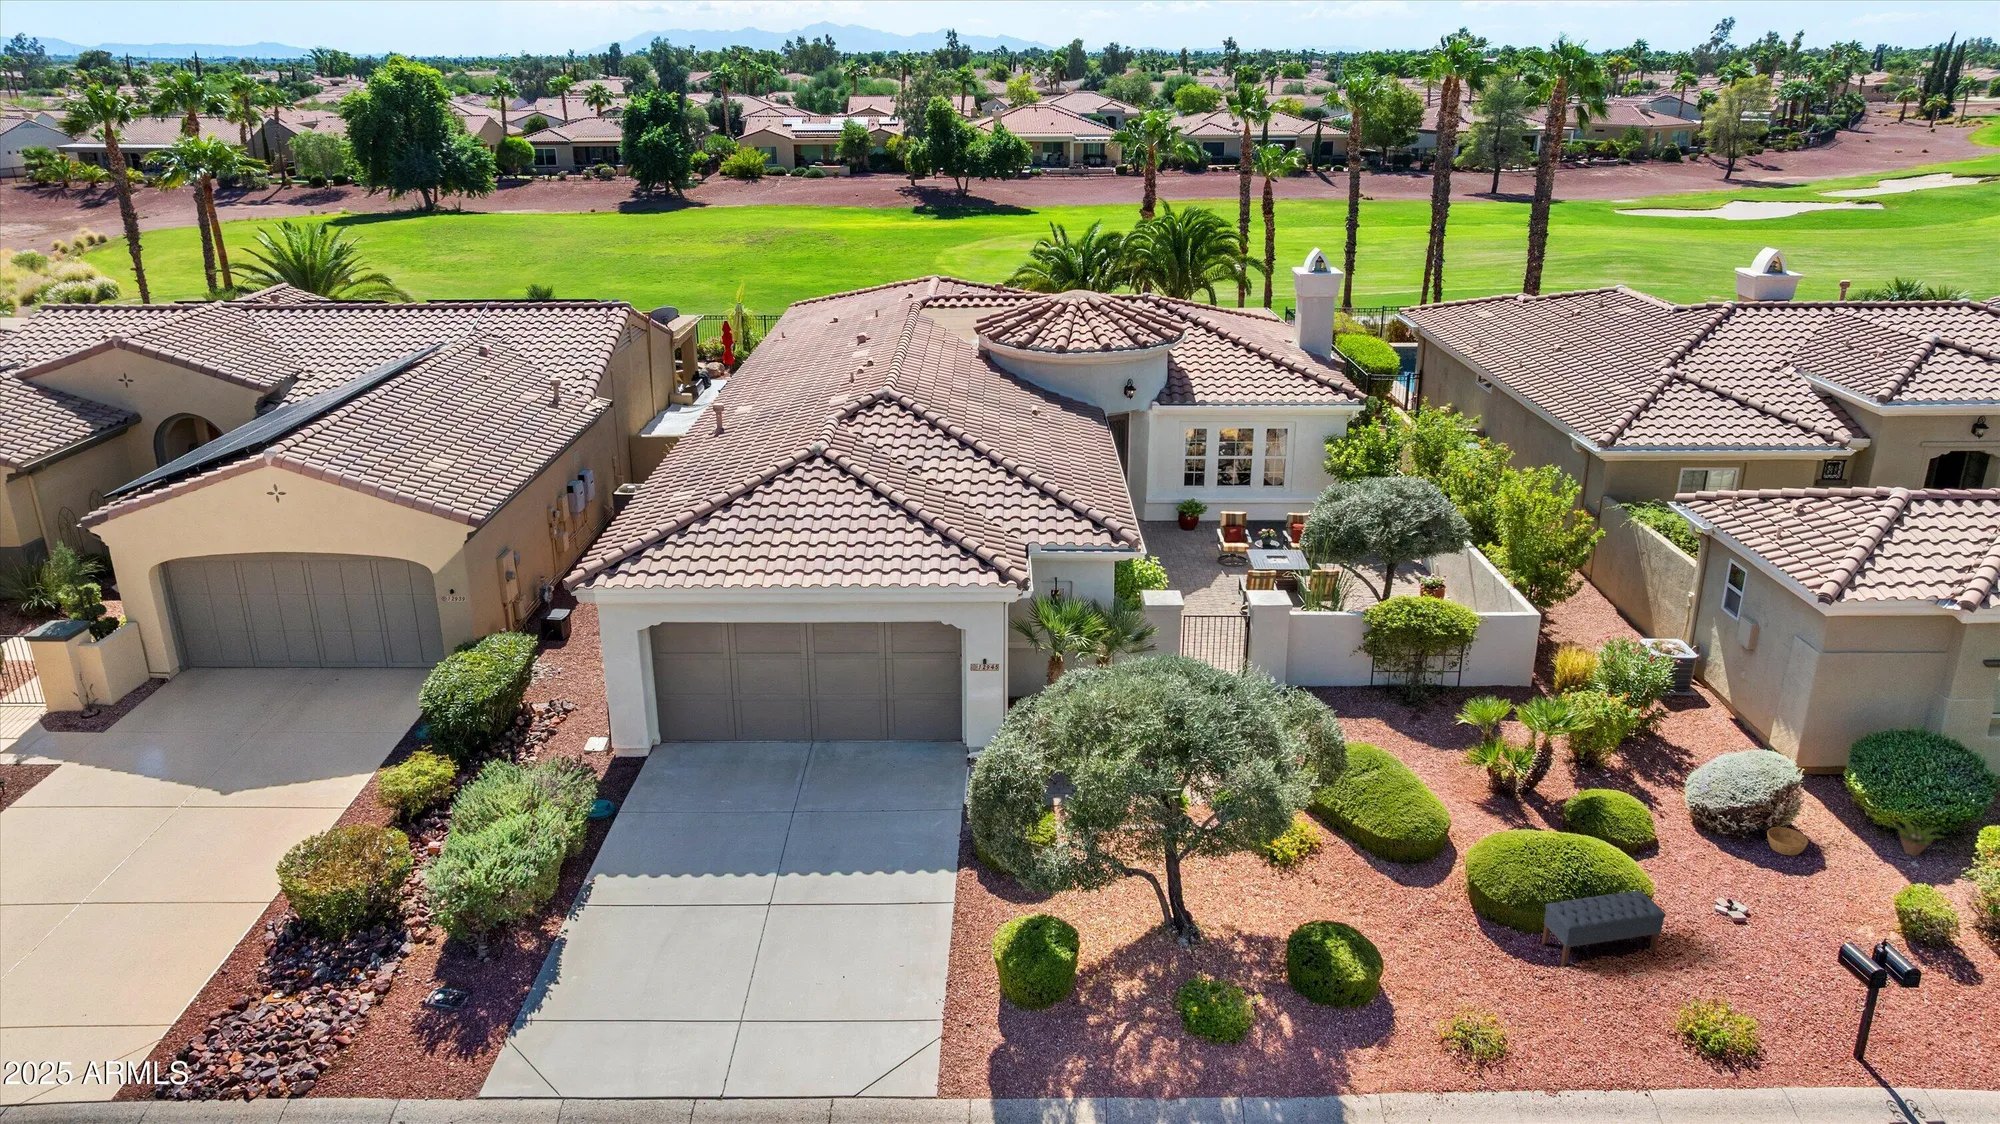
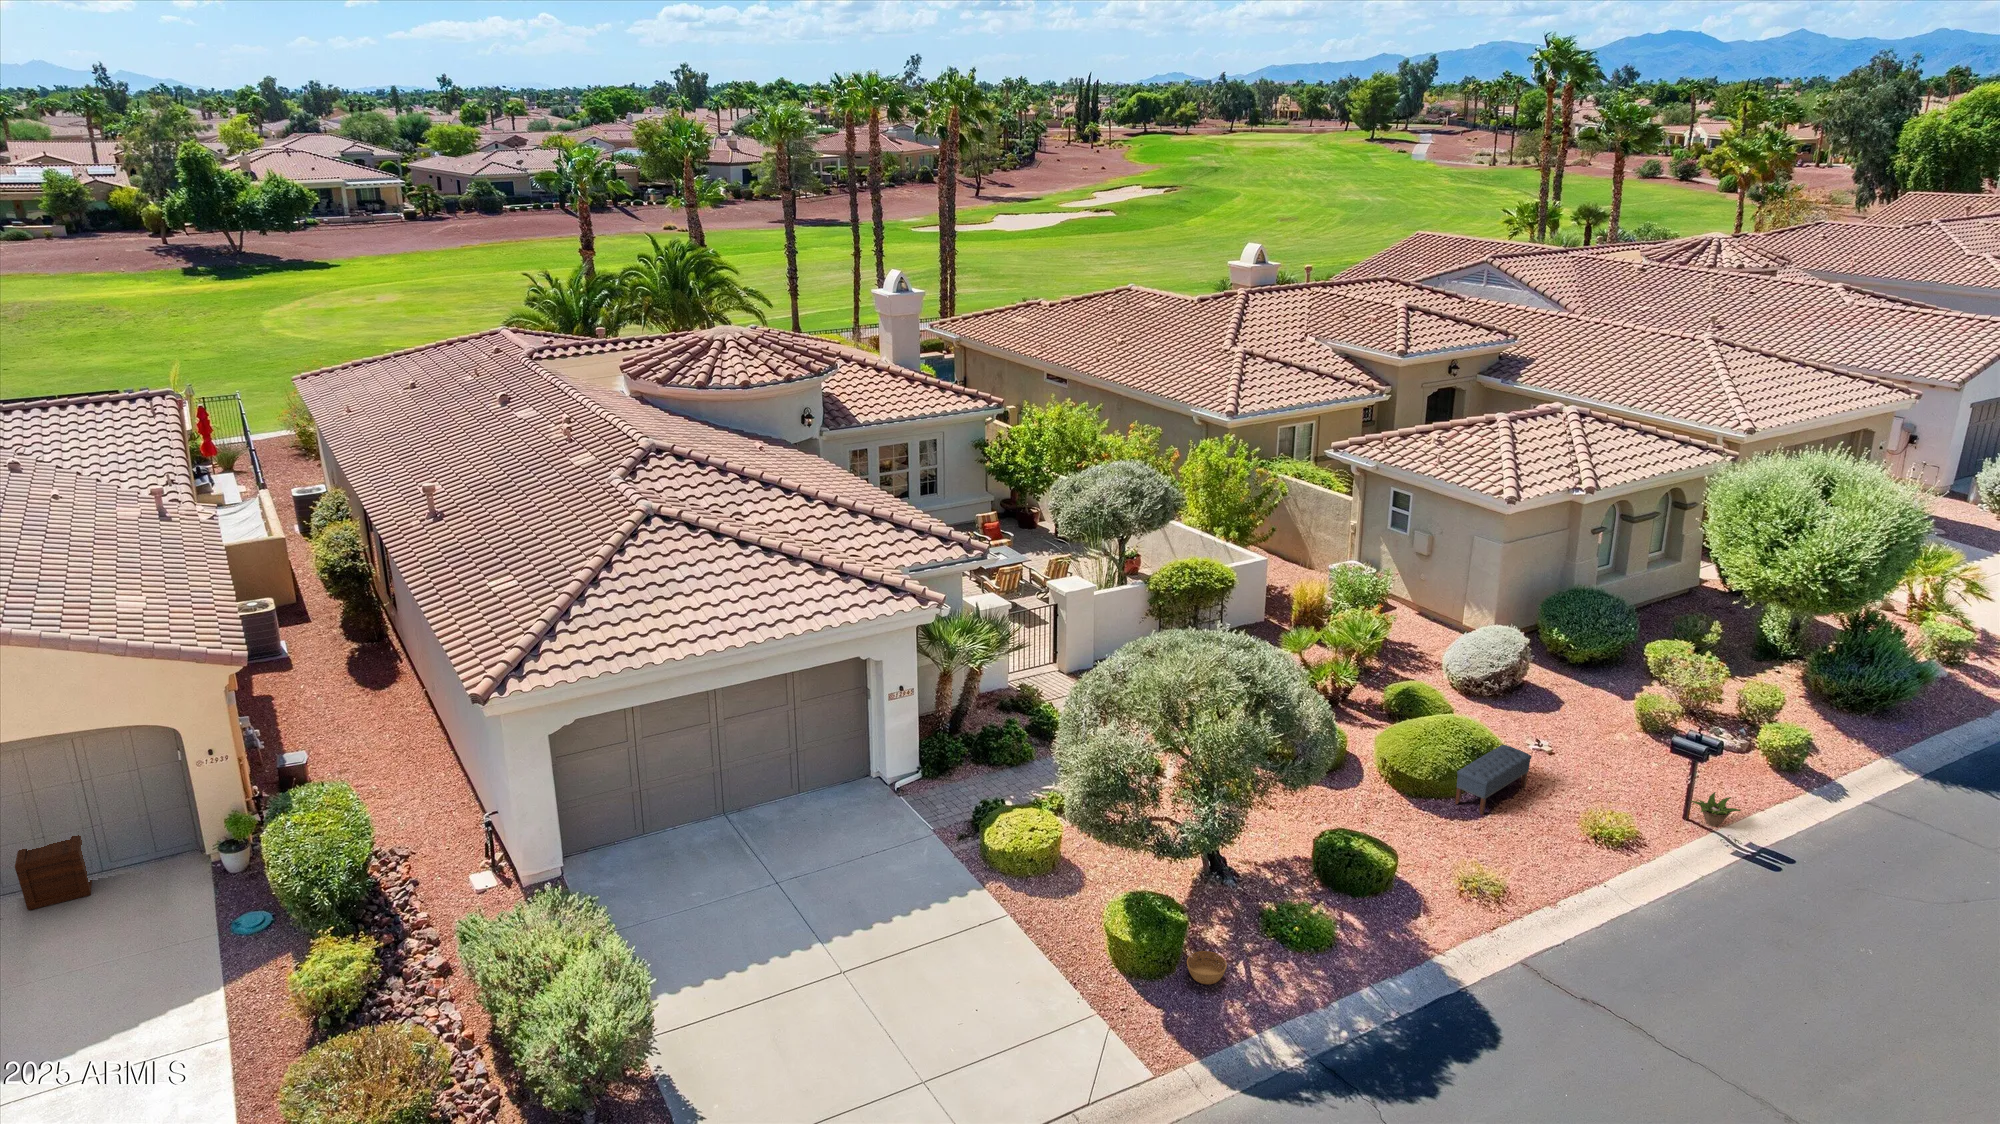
wooden crate: none [313,630,380,684] -> present [15,835,92,910]
decorative plant: present [1890,821,1944,856] -> present [1691,792,1741,827]
basket: present [1767,827,1808,855] -> present [1187,951,1227,984]

